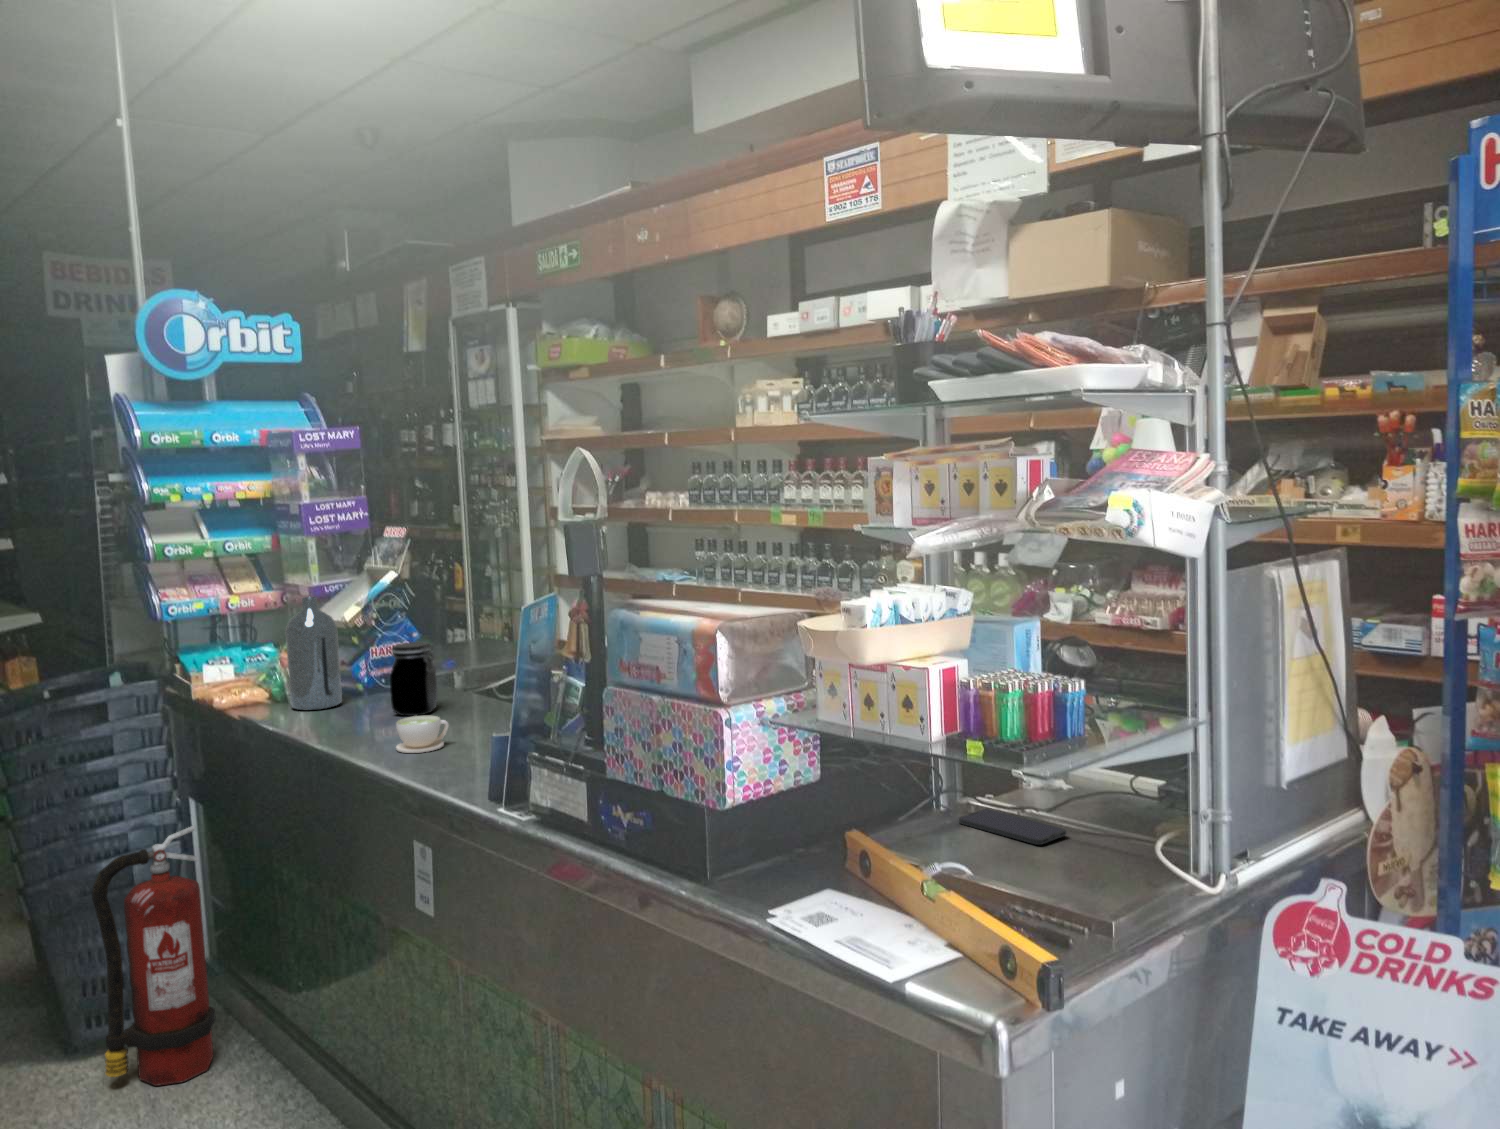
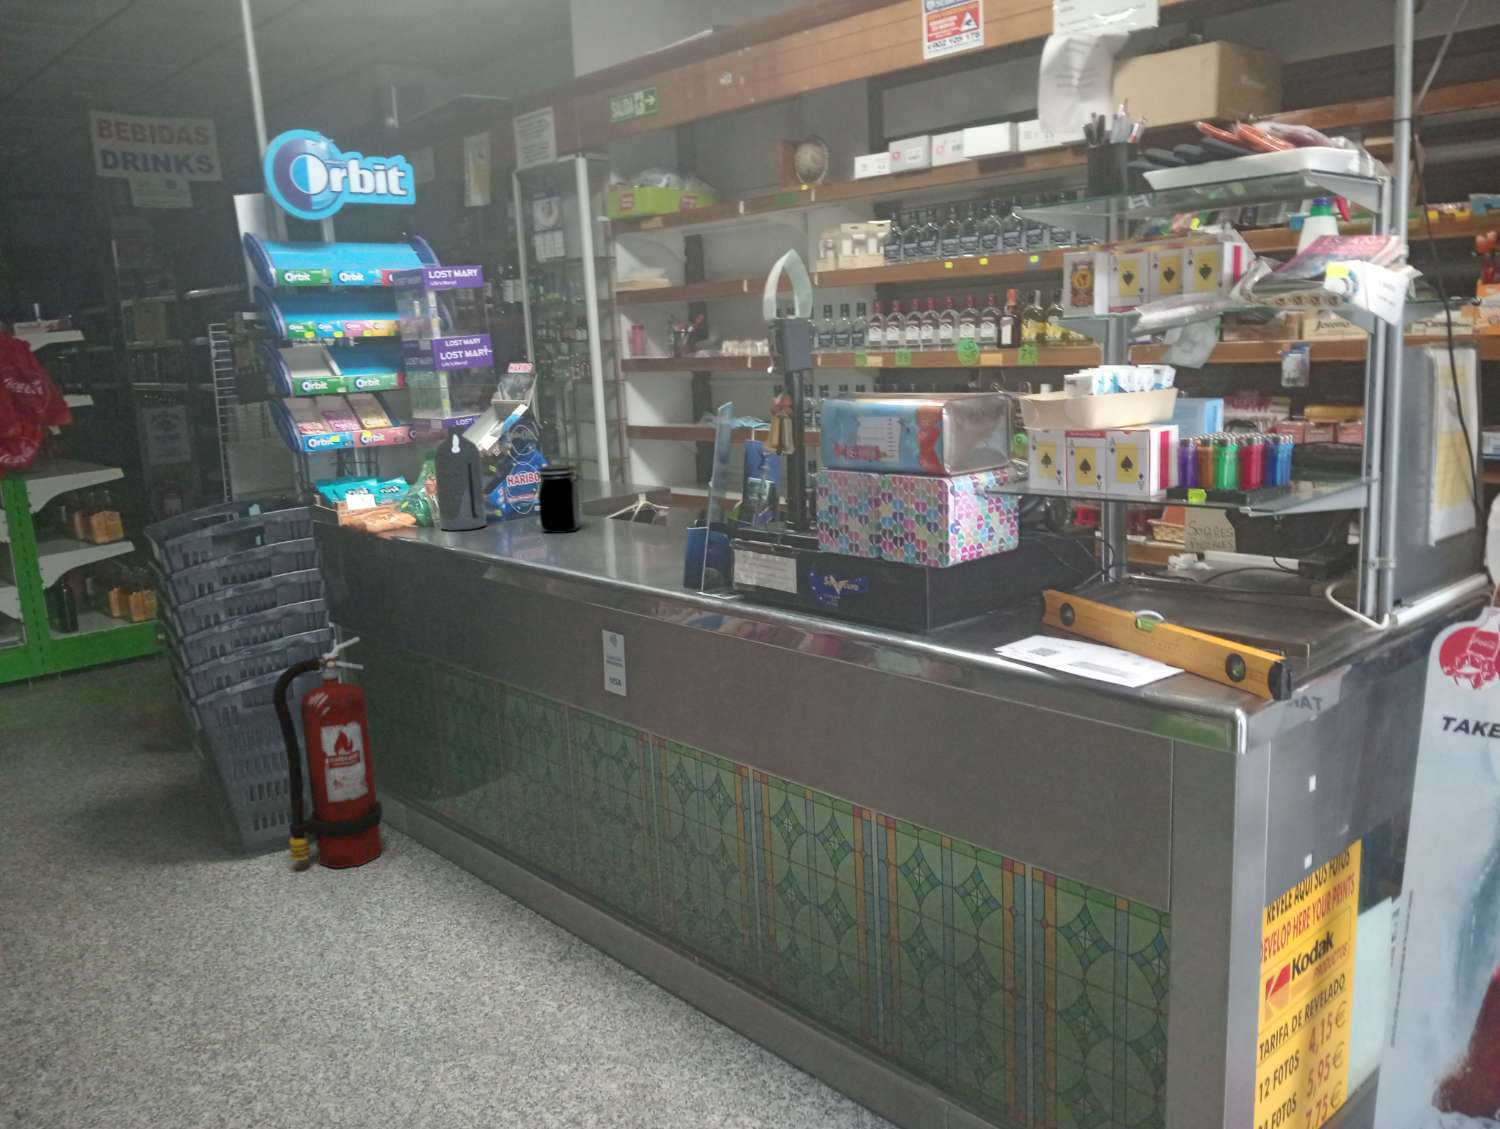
coffee cup: present [396,716,449,753] -> none [566,525,612,558]
smartphone: present [958,809,1067,845] -> none [1134,577,1237,600]

